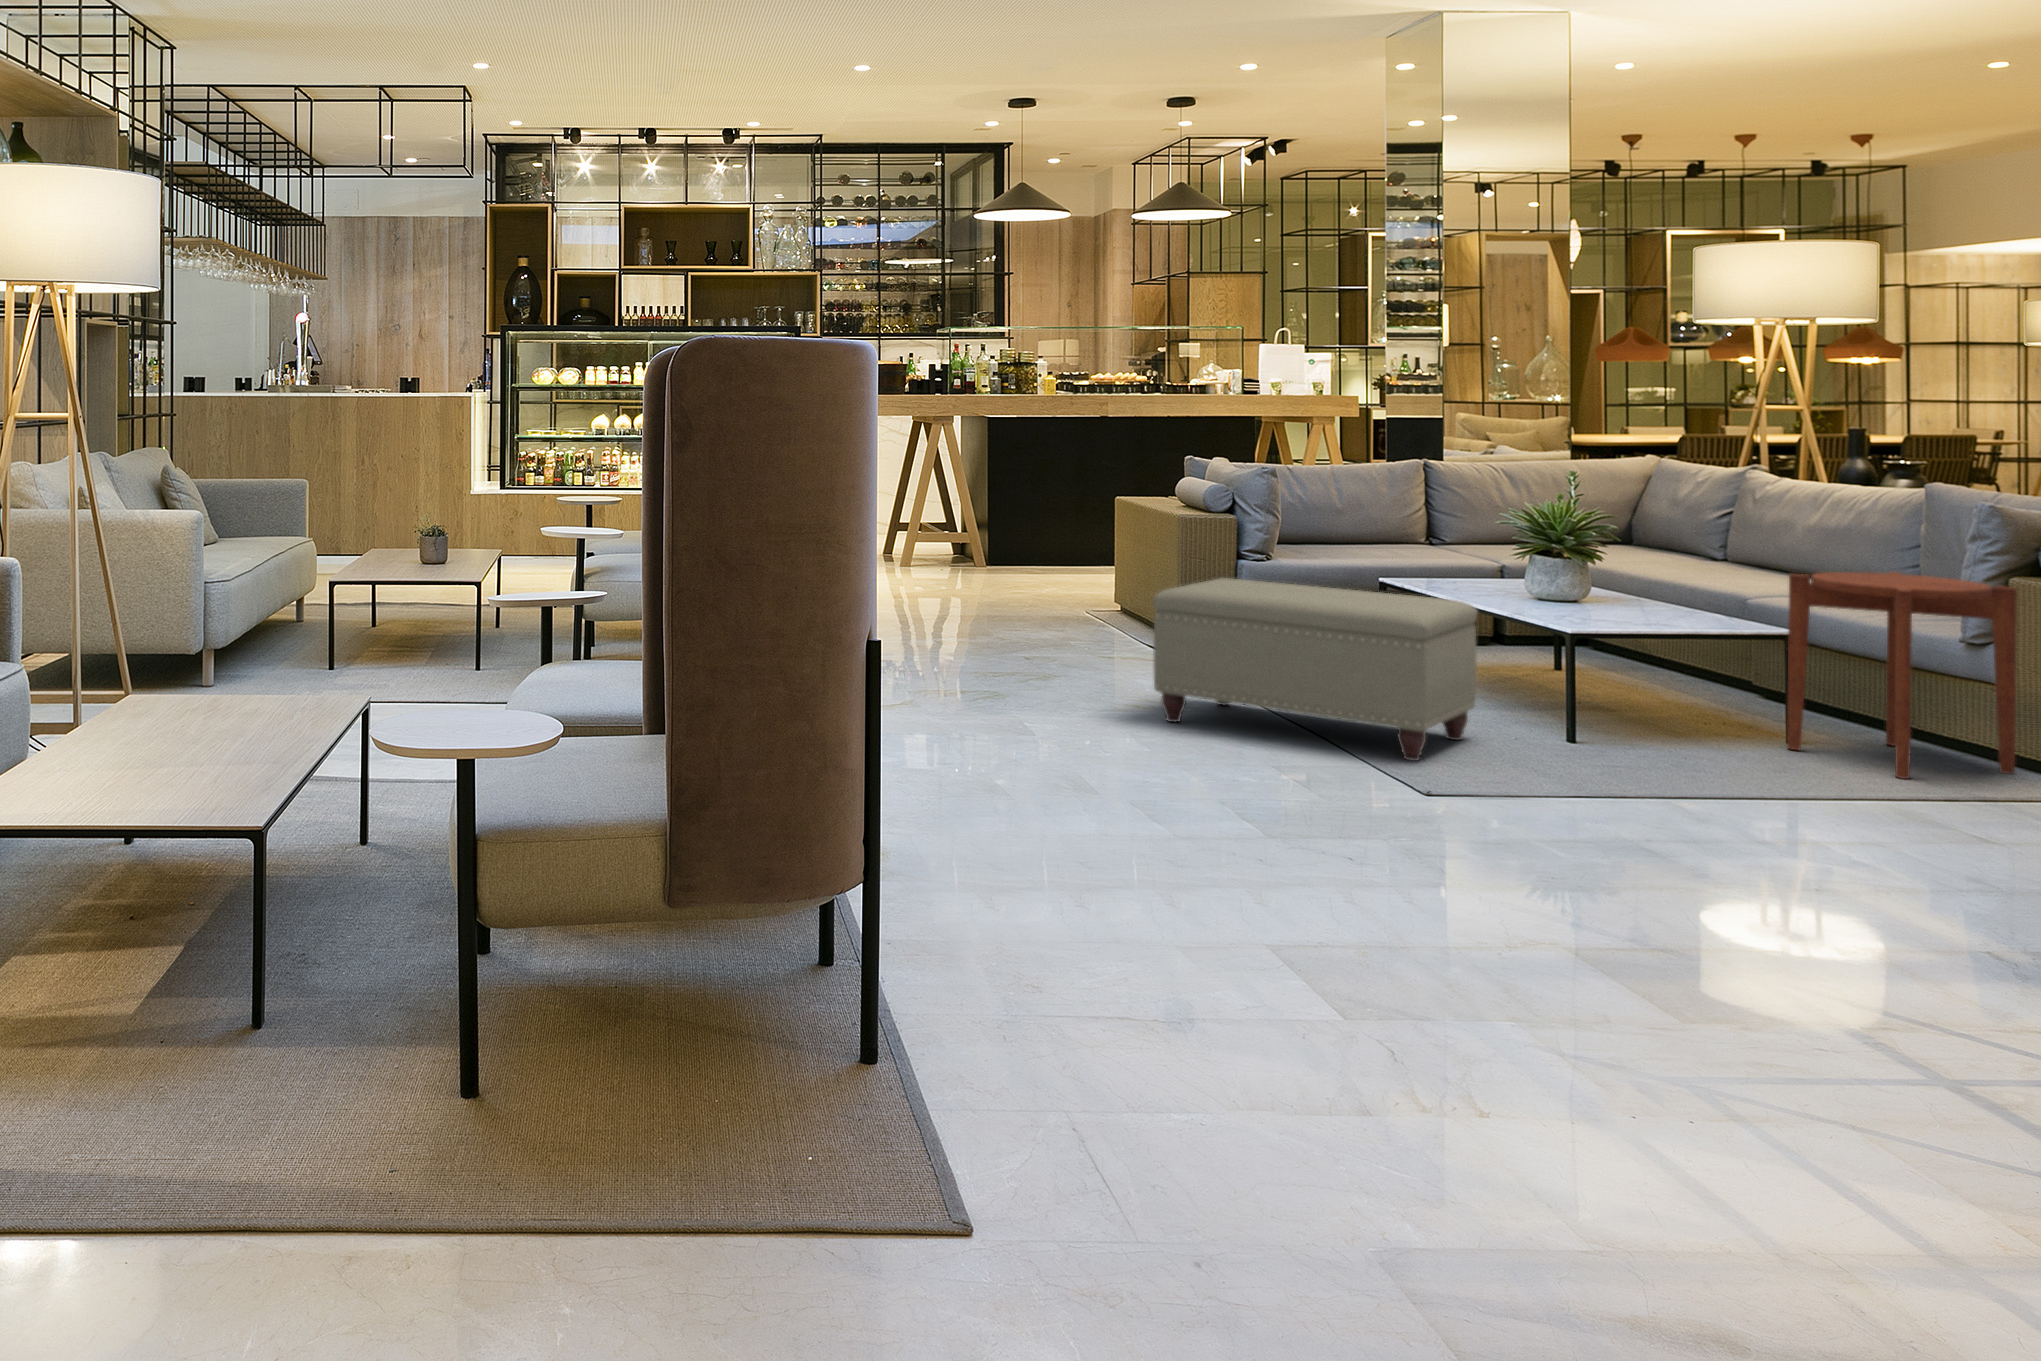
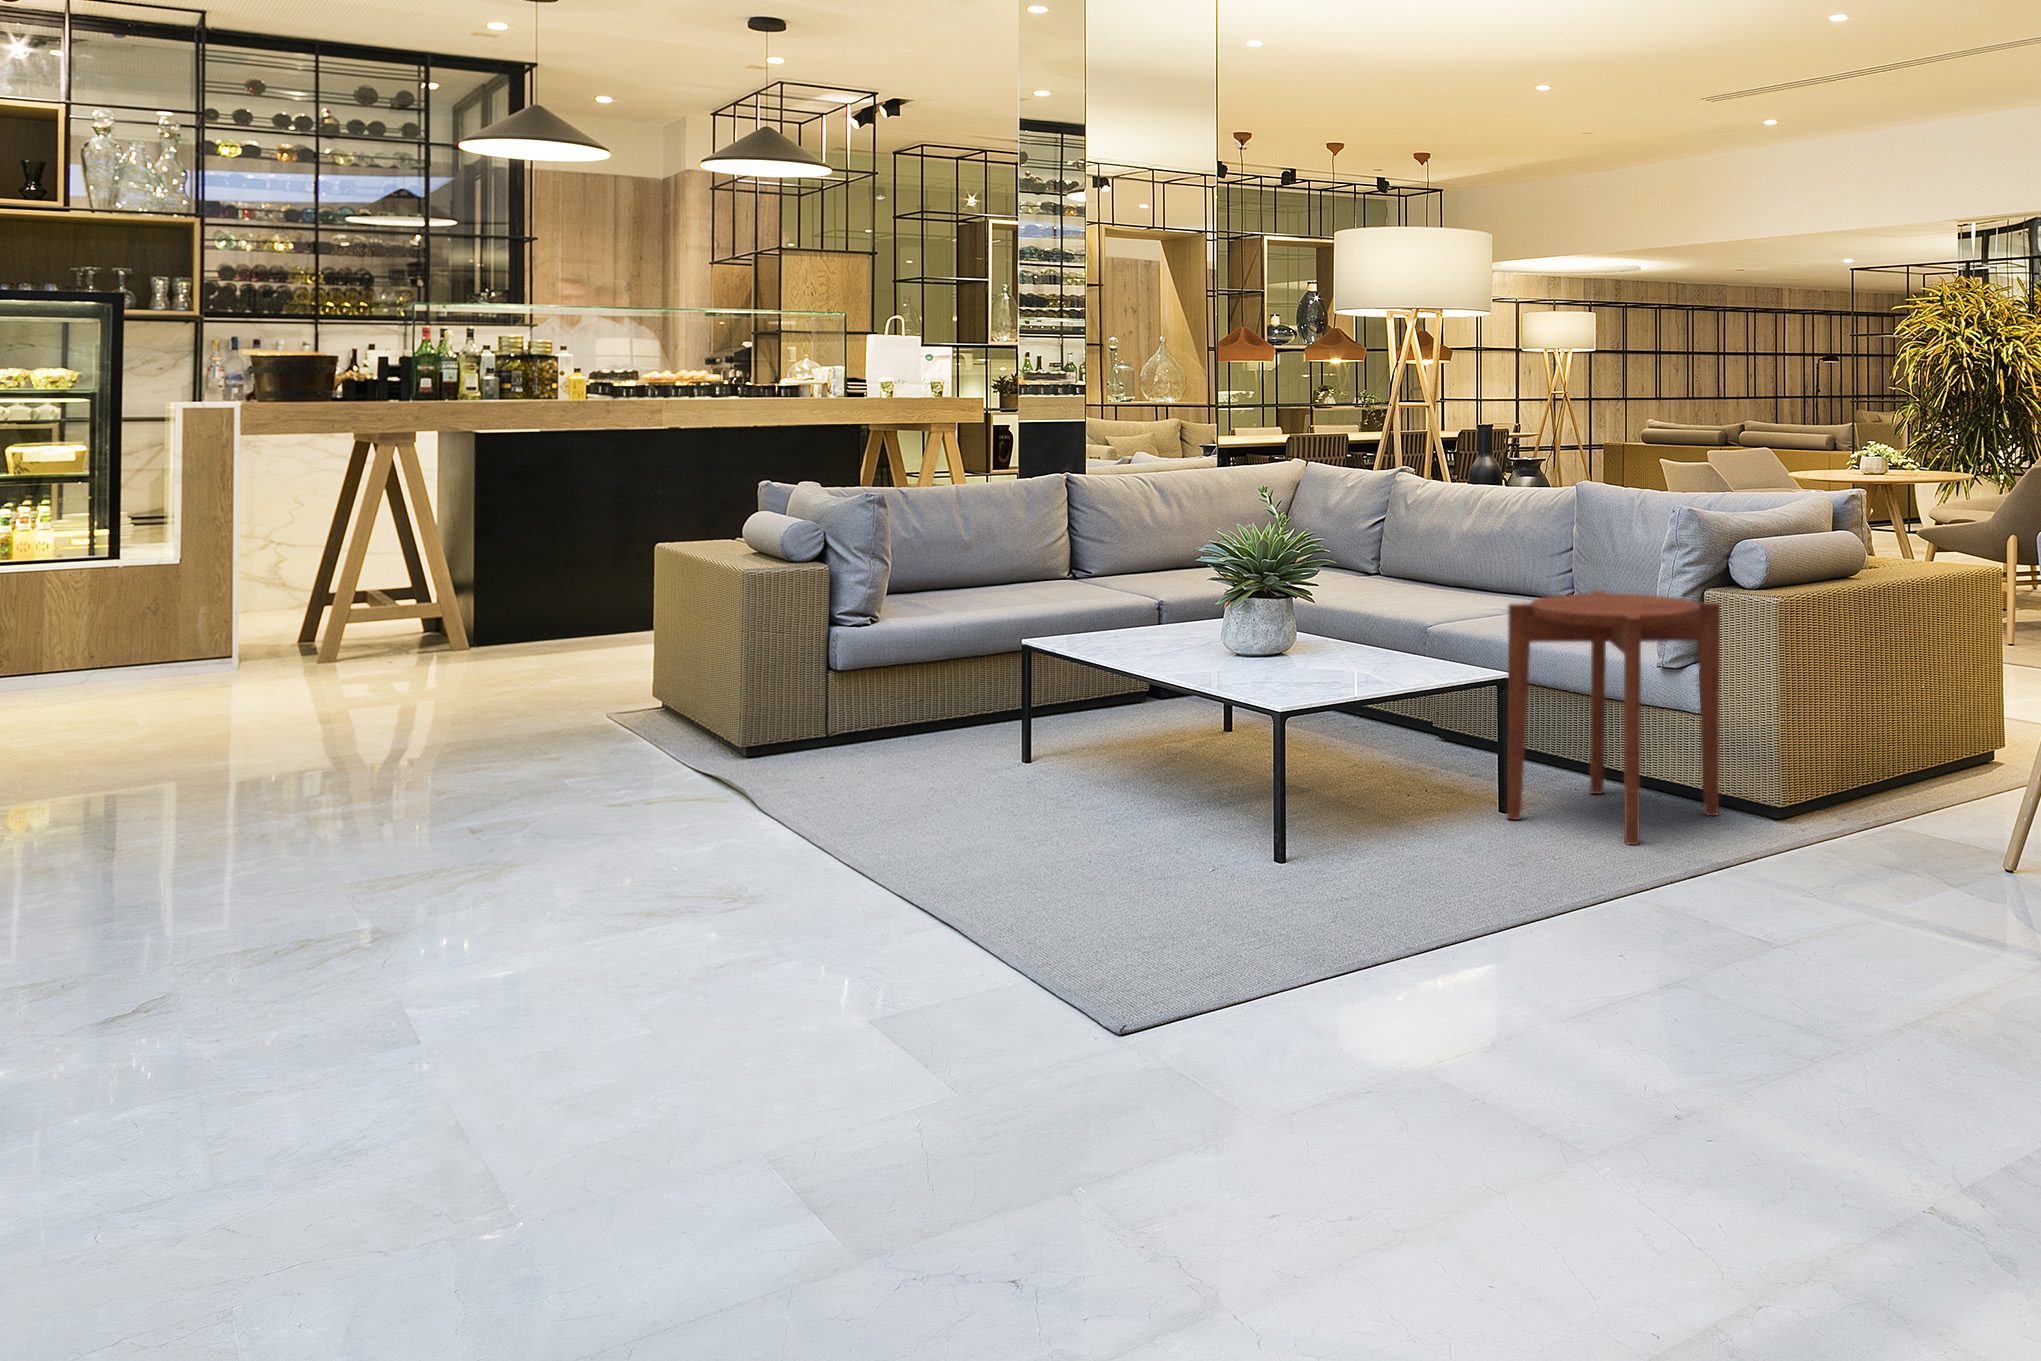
ottoman: present [1153,578,1477,761] -> none [685,674,1169,937]

